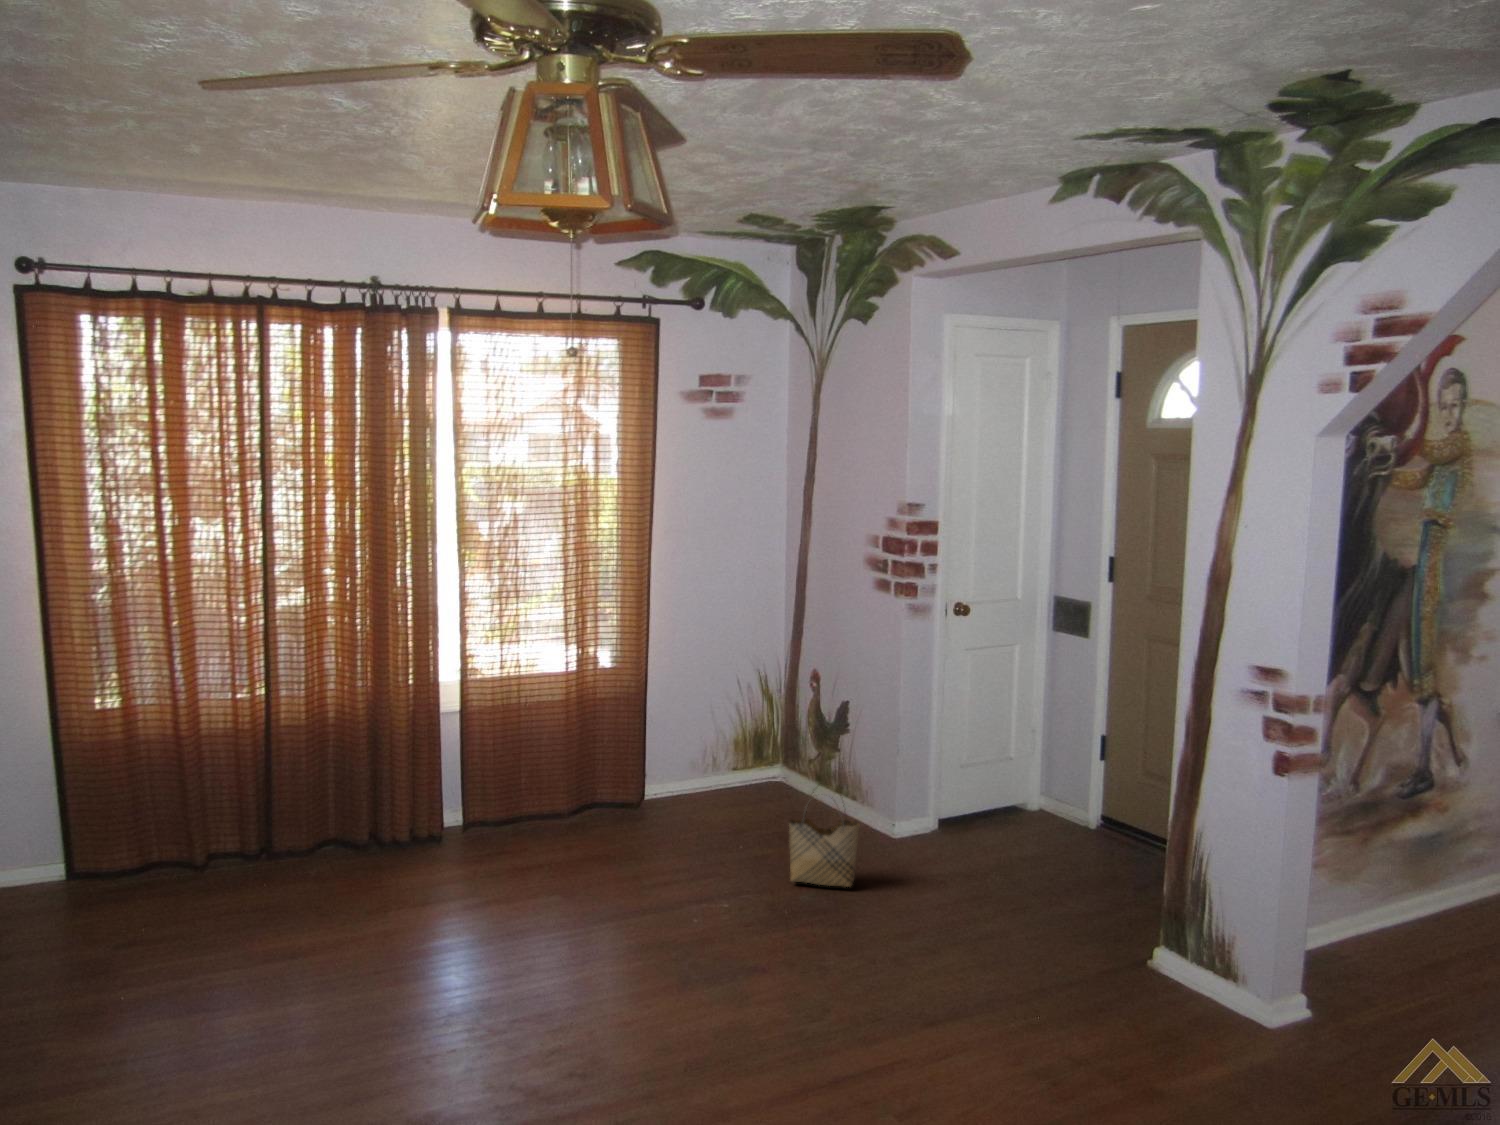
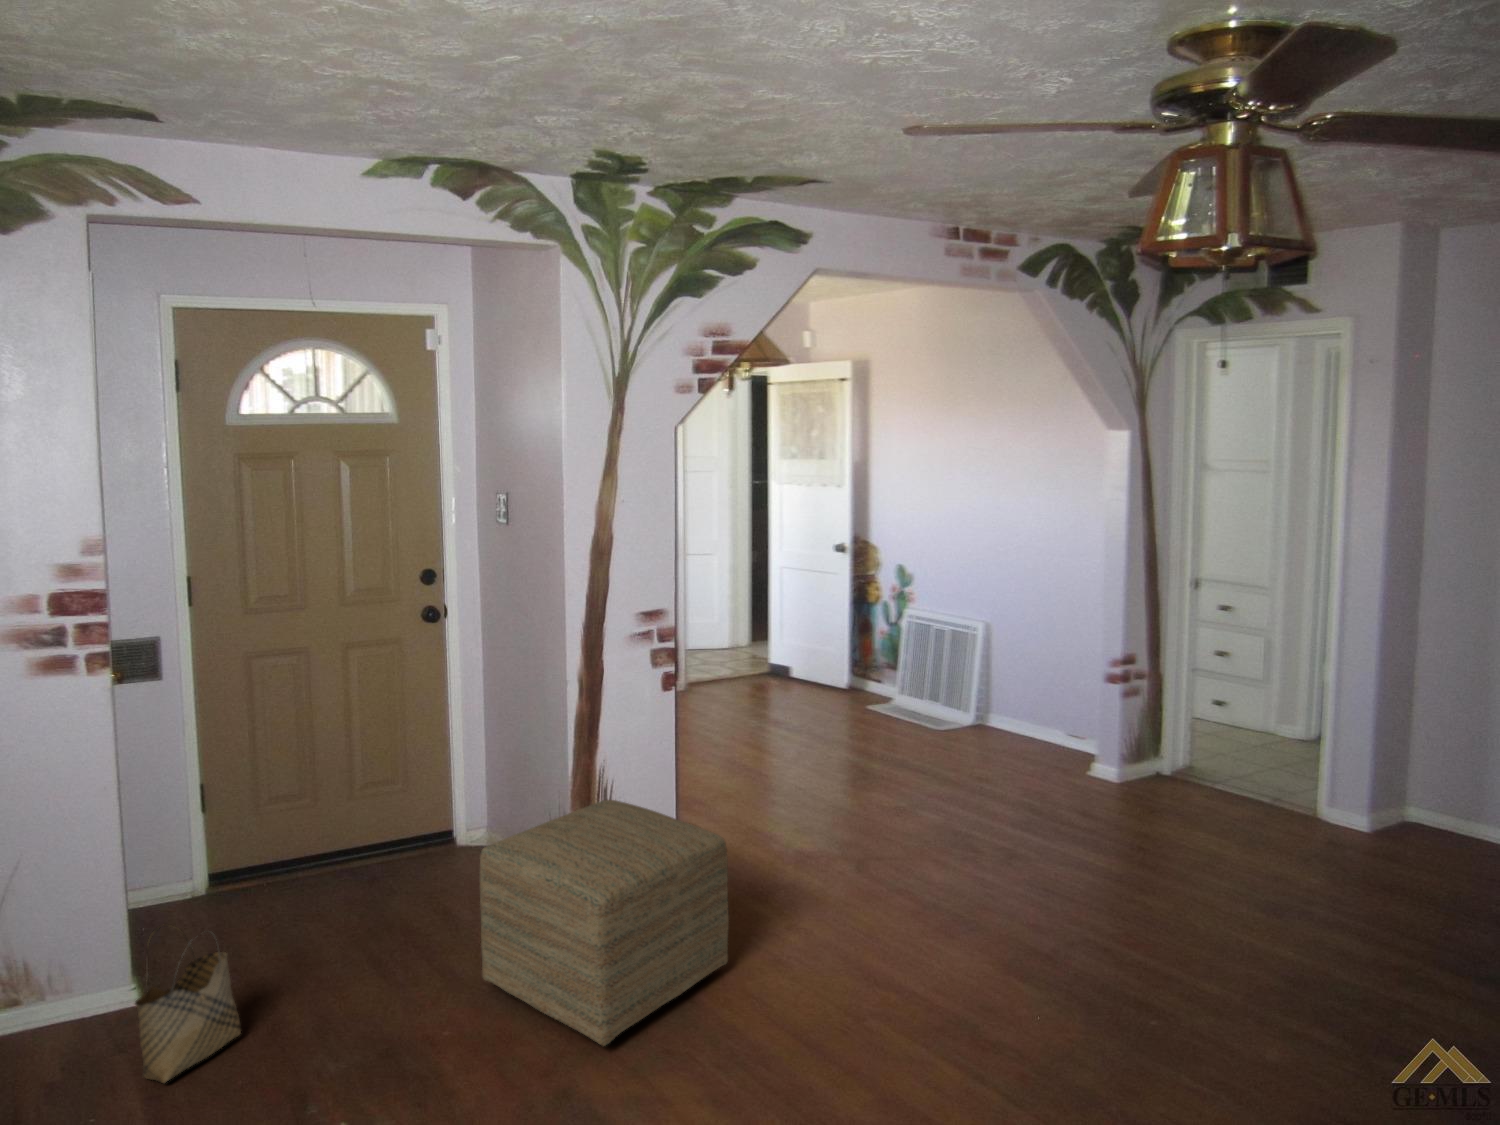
ottoman: none [926,829,1157,1077] -> present [480,800,729,1046]

